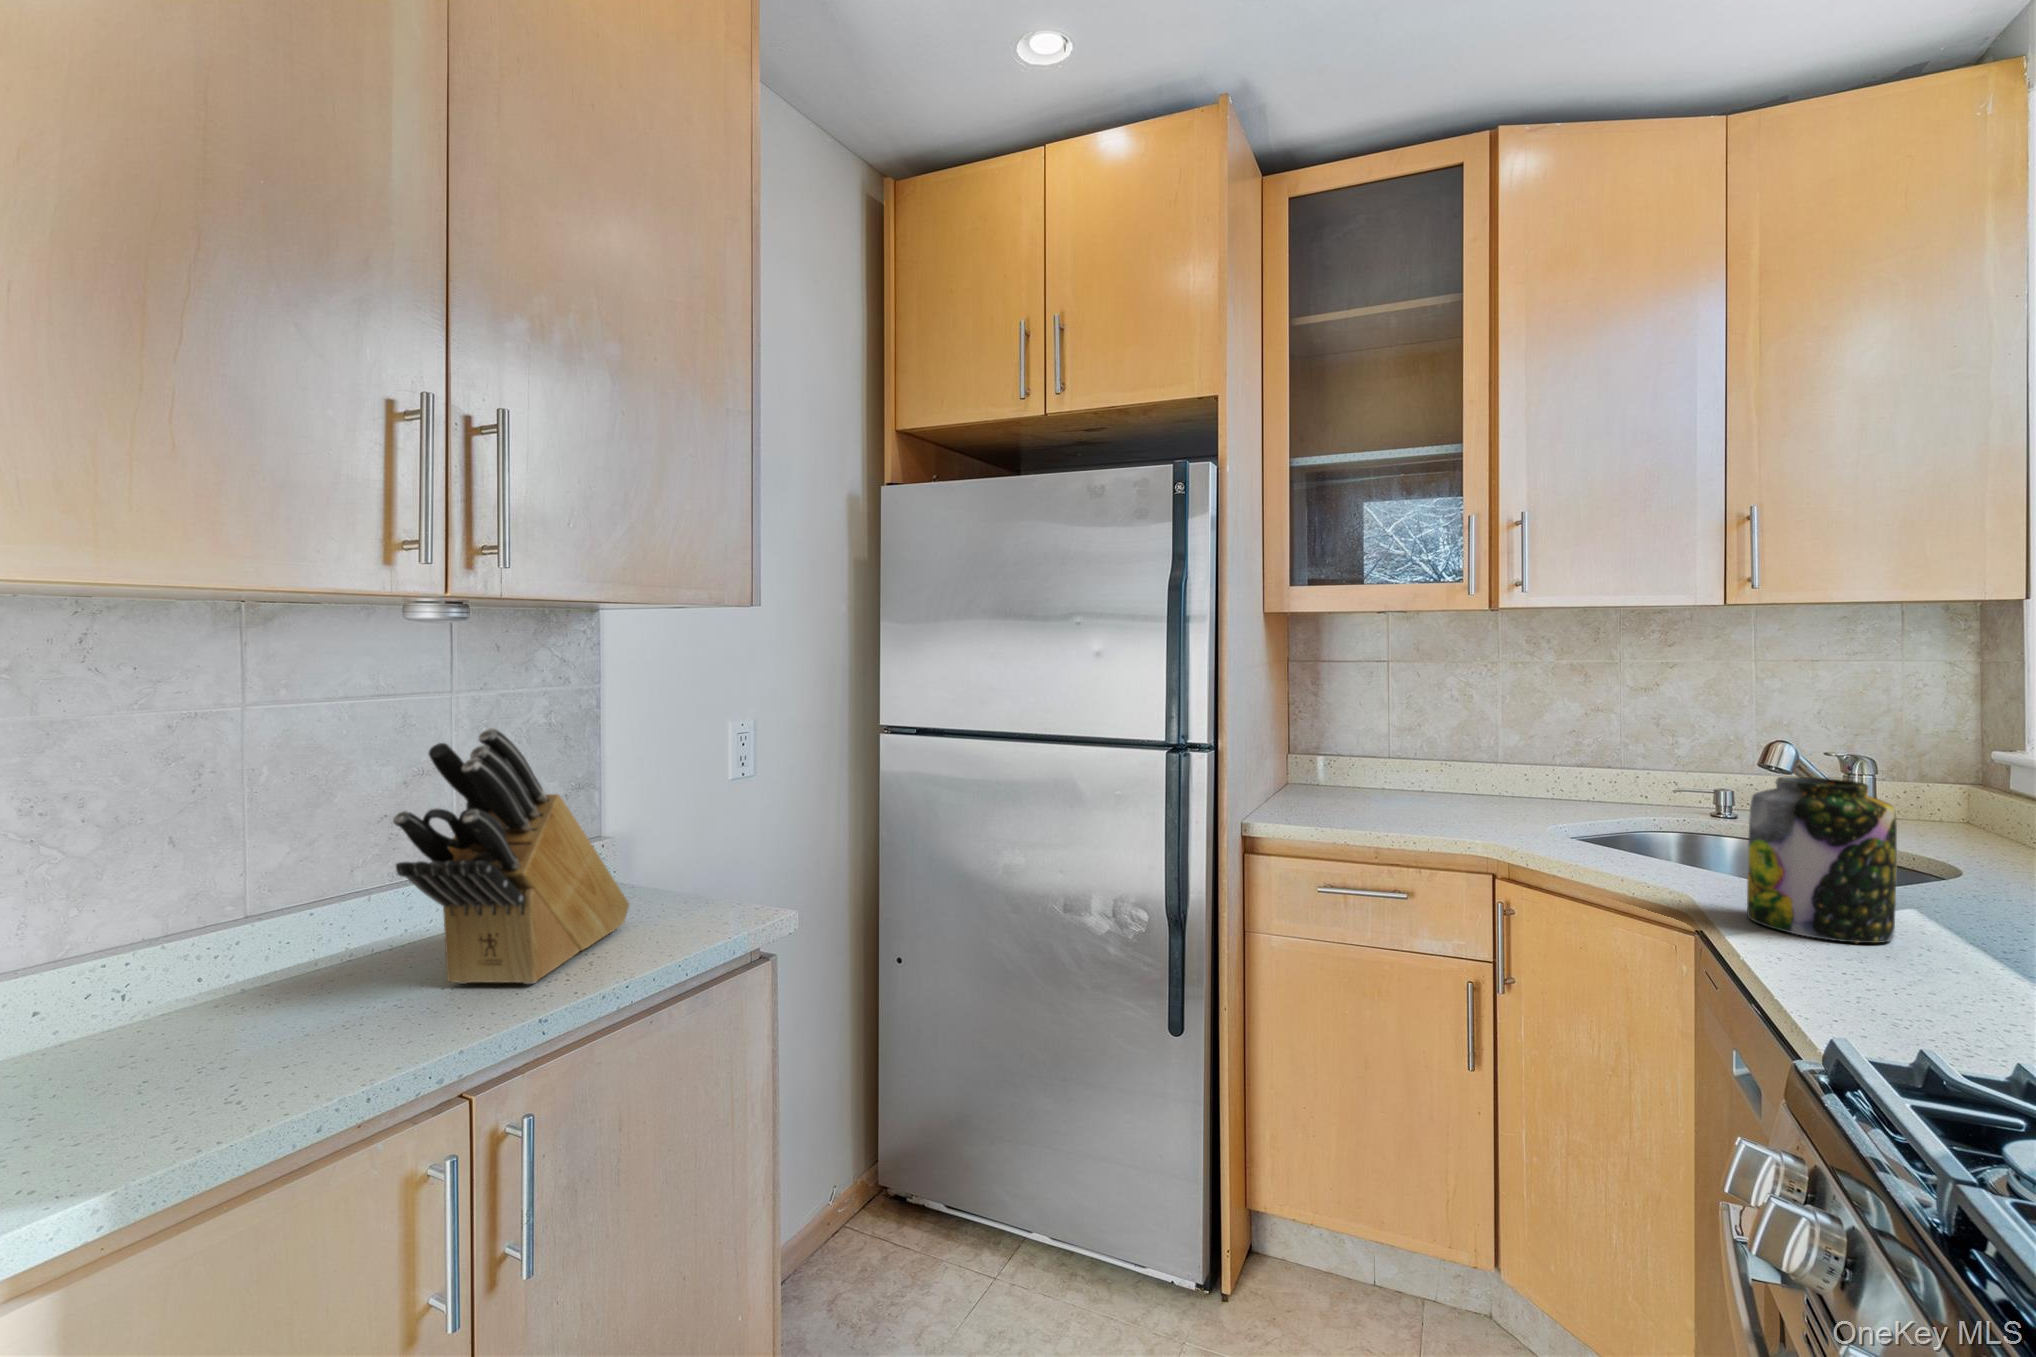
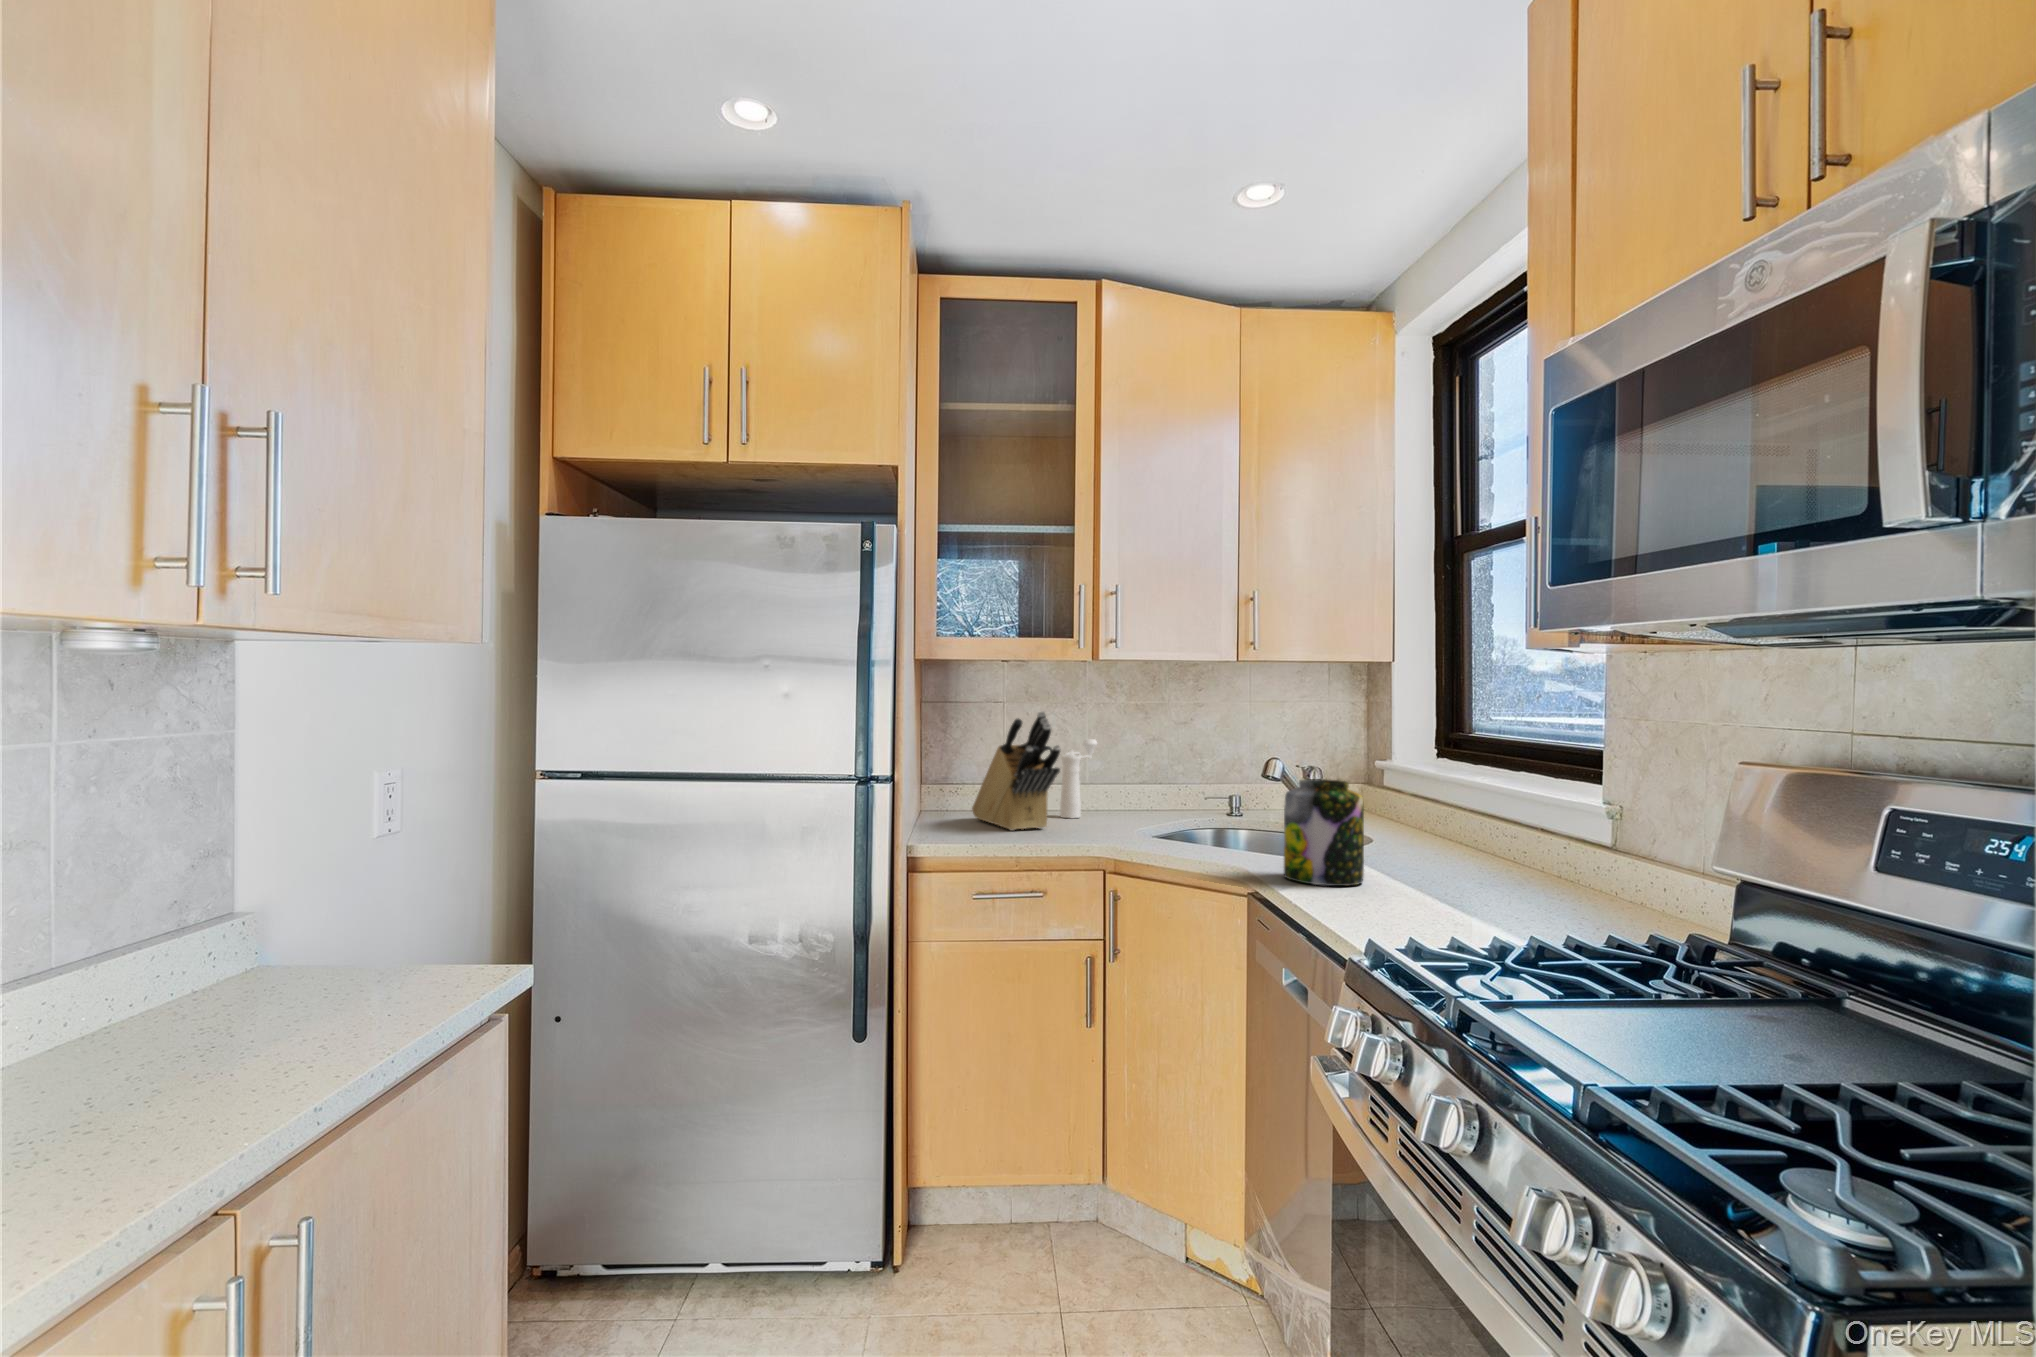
pepper mill: none [1460,709,1517,807] -> present [1060,739,1097,818]
knife block: present [393,728,629,984] -> present [972,711,1060,831]

